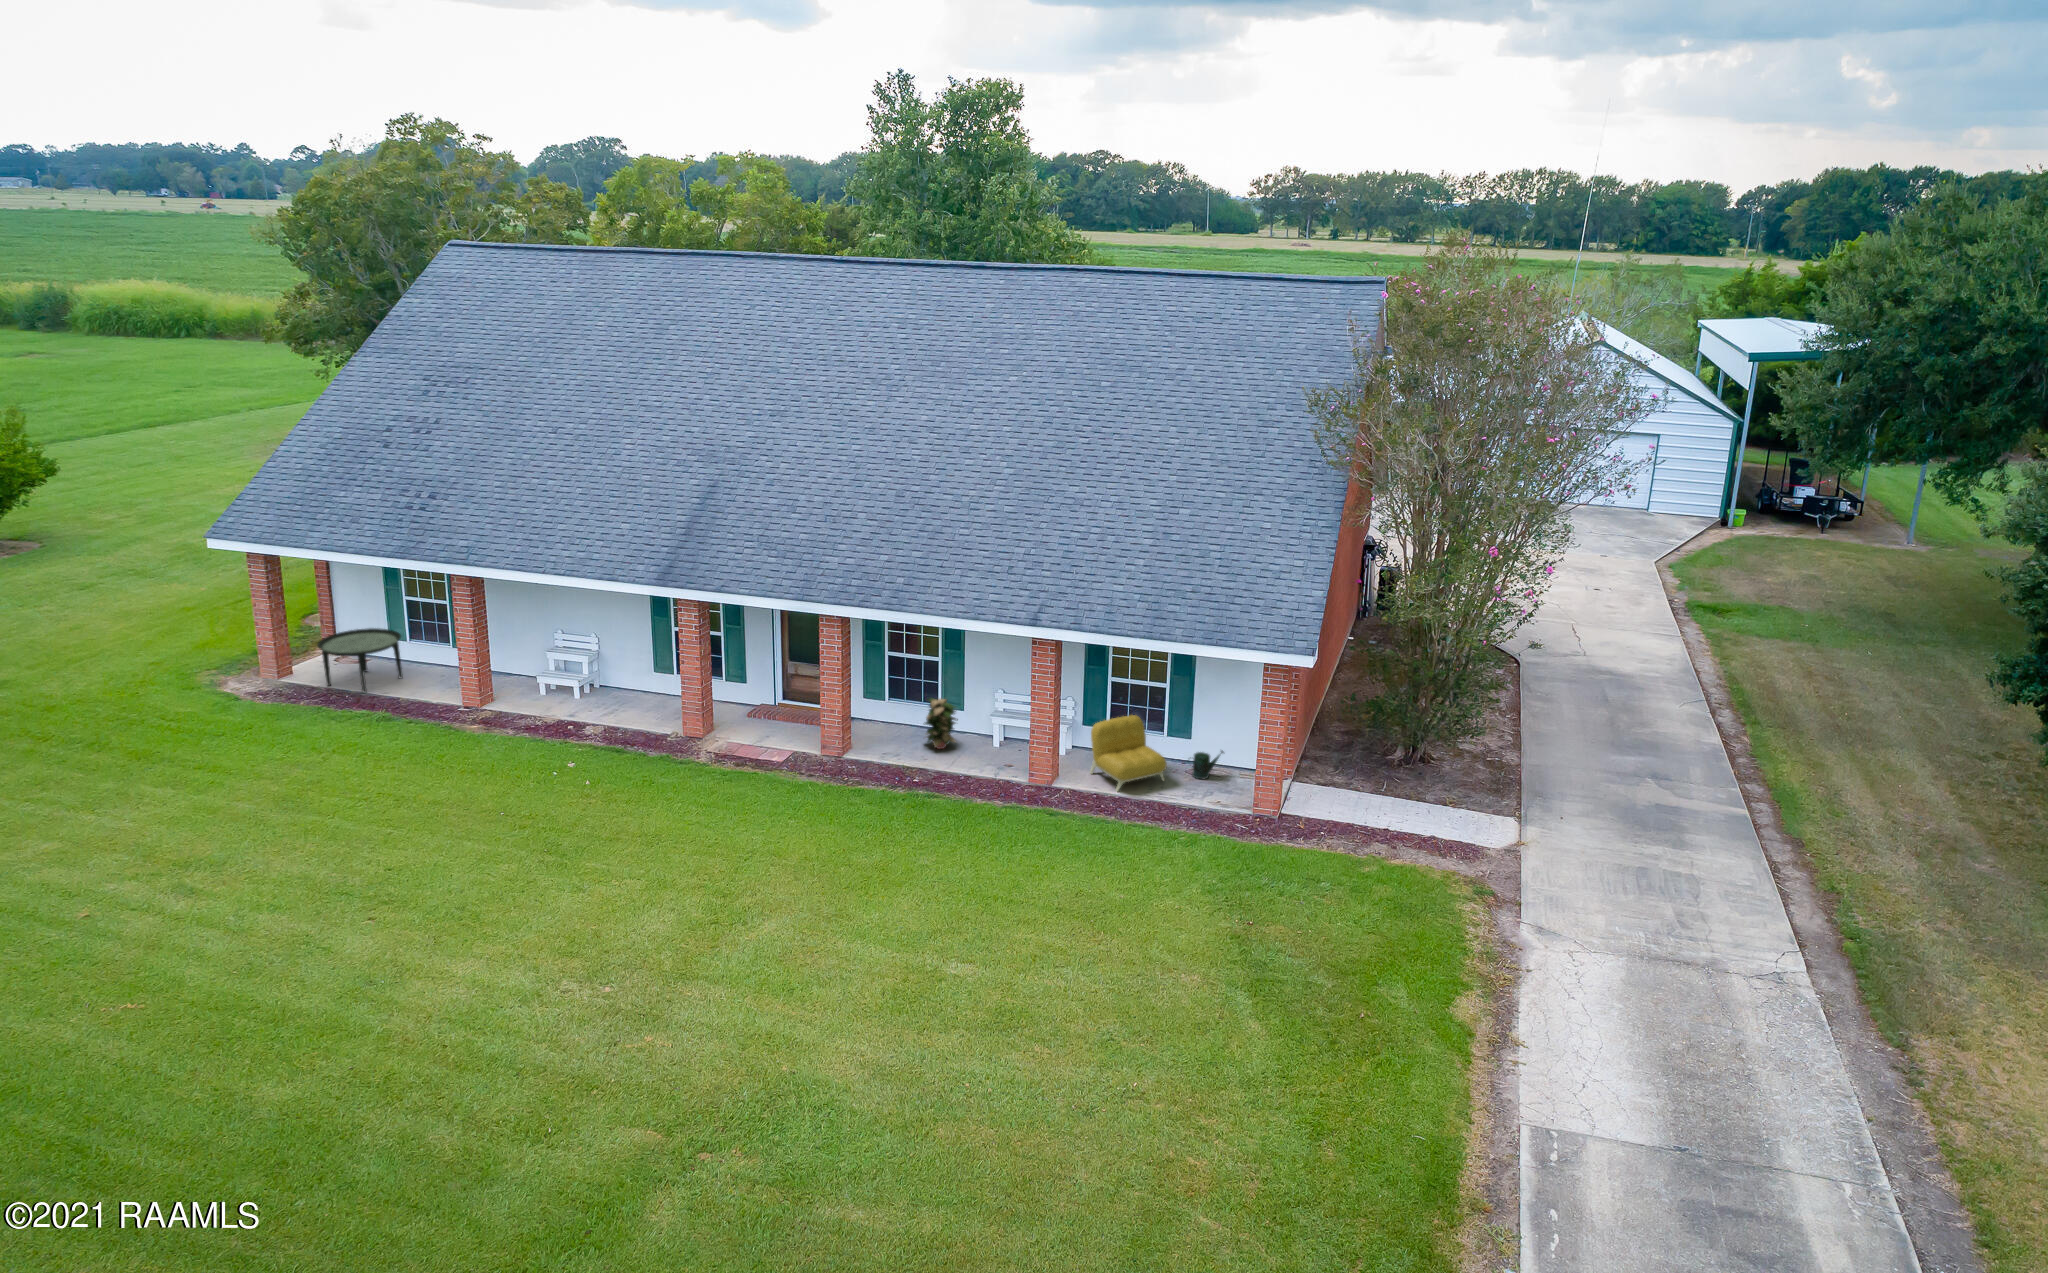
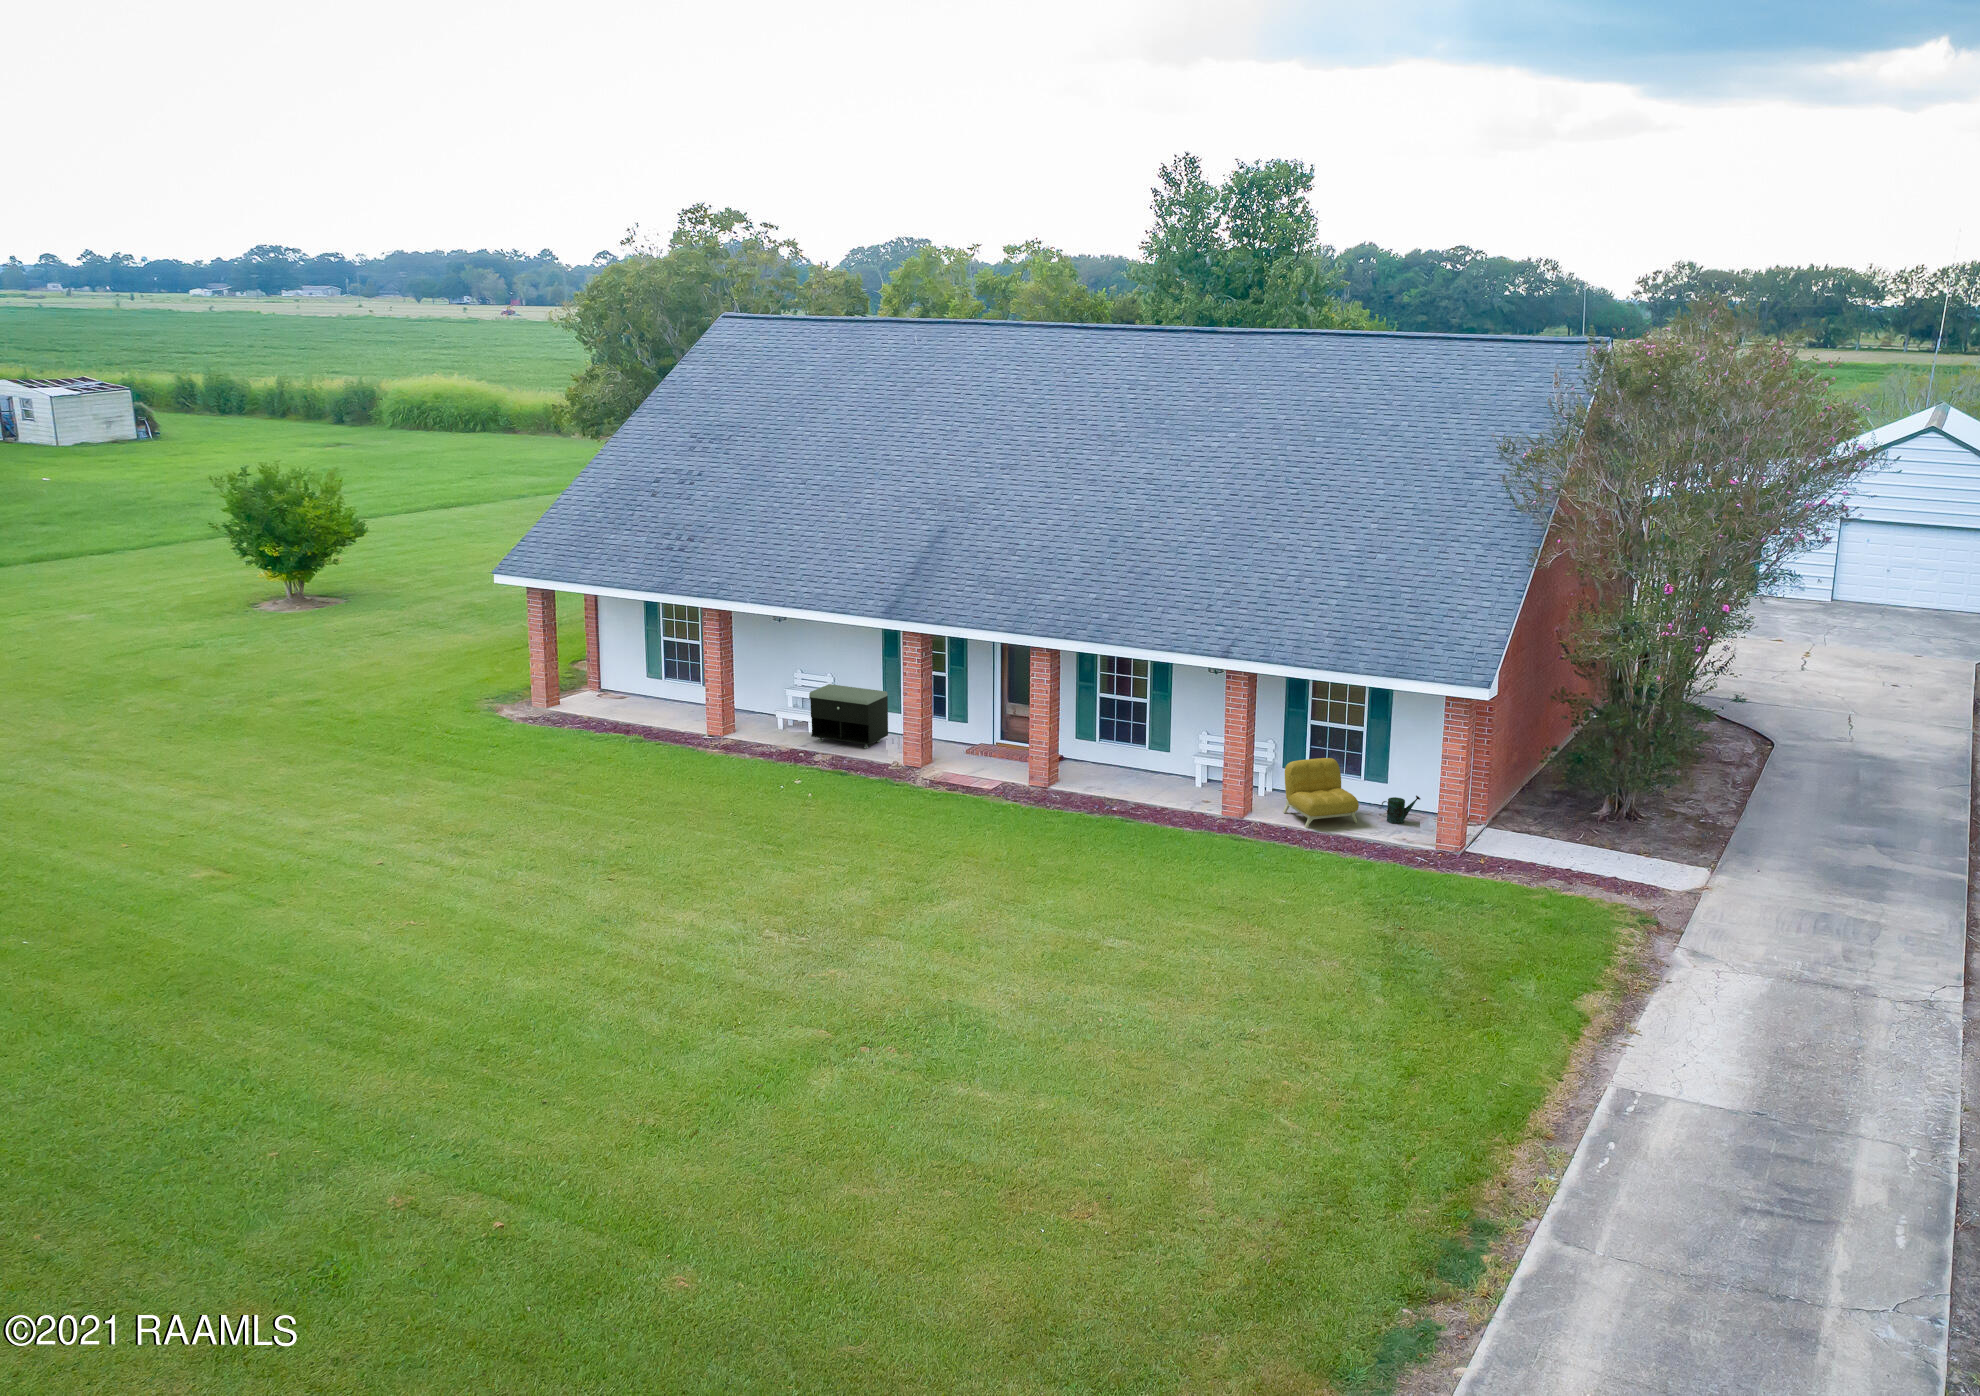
round table: present [317,628,403,693] -> none [586,664,658,720]
storage bench: none [576,648,665,716] -> present [809,684,888,748]
decorative plant: present [924,698,958,749] -> none [1125,737,1160,787]

